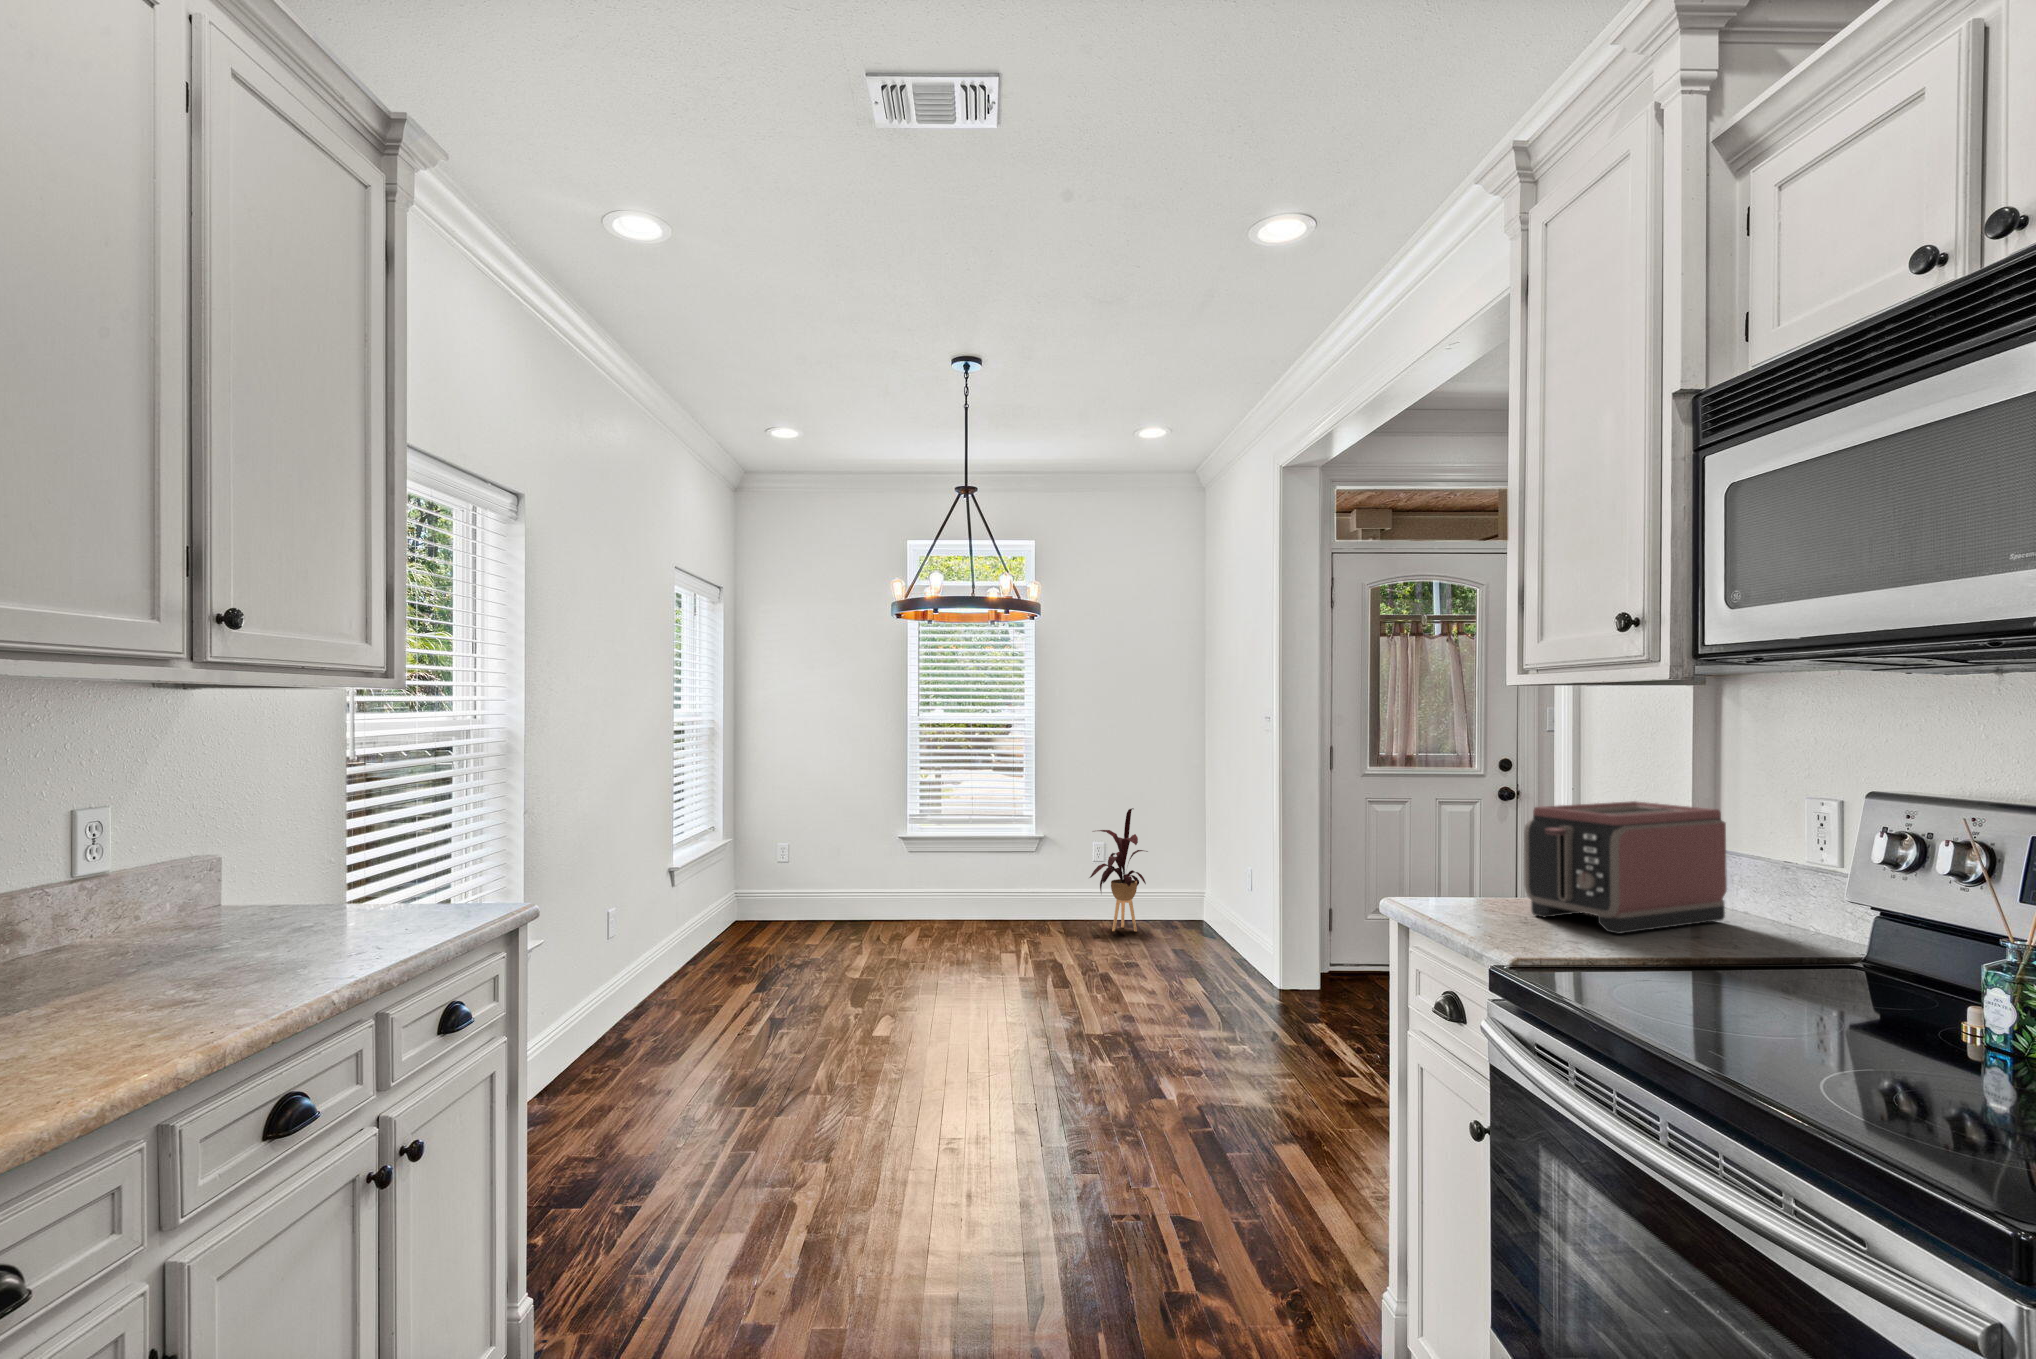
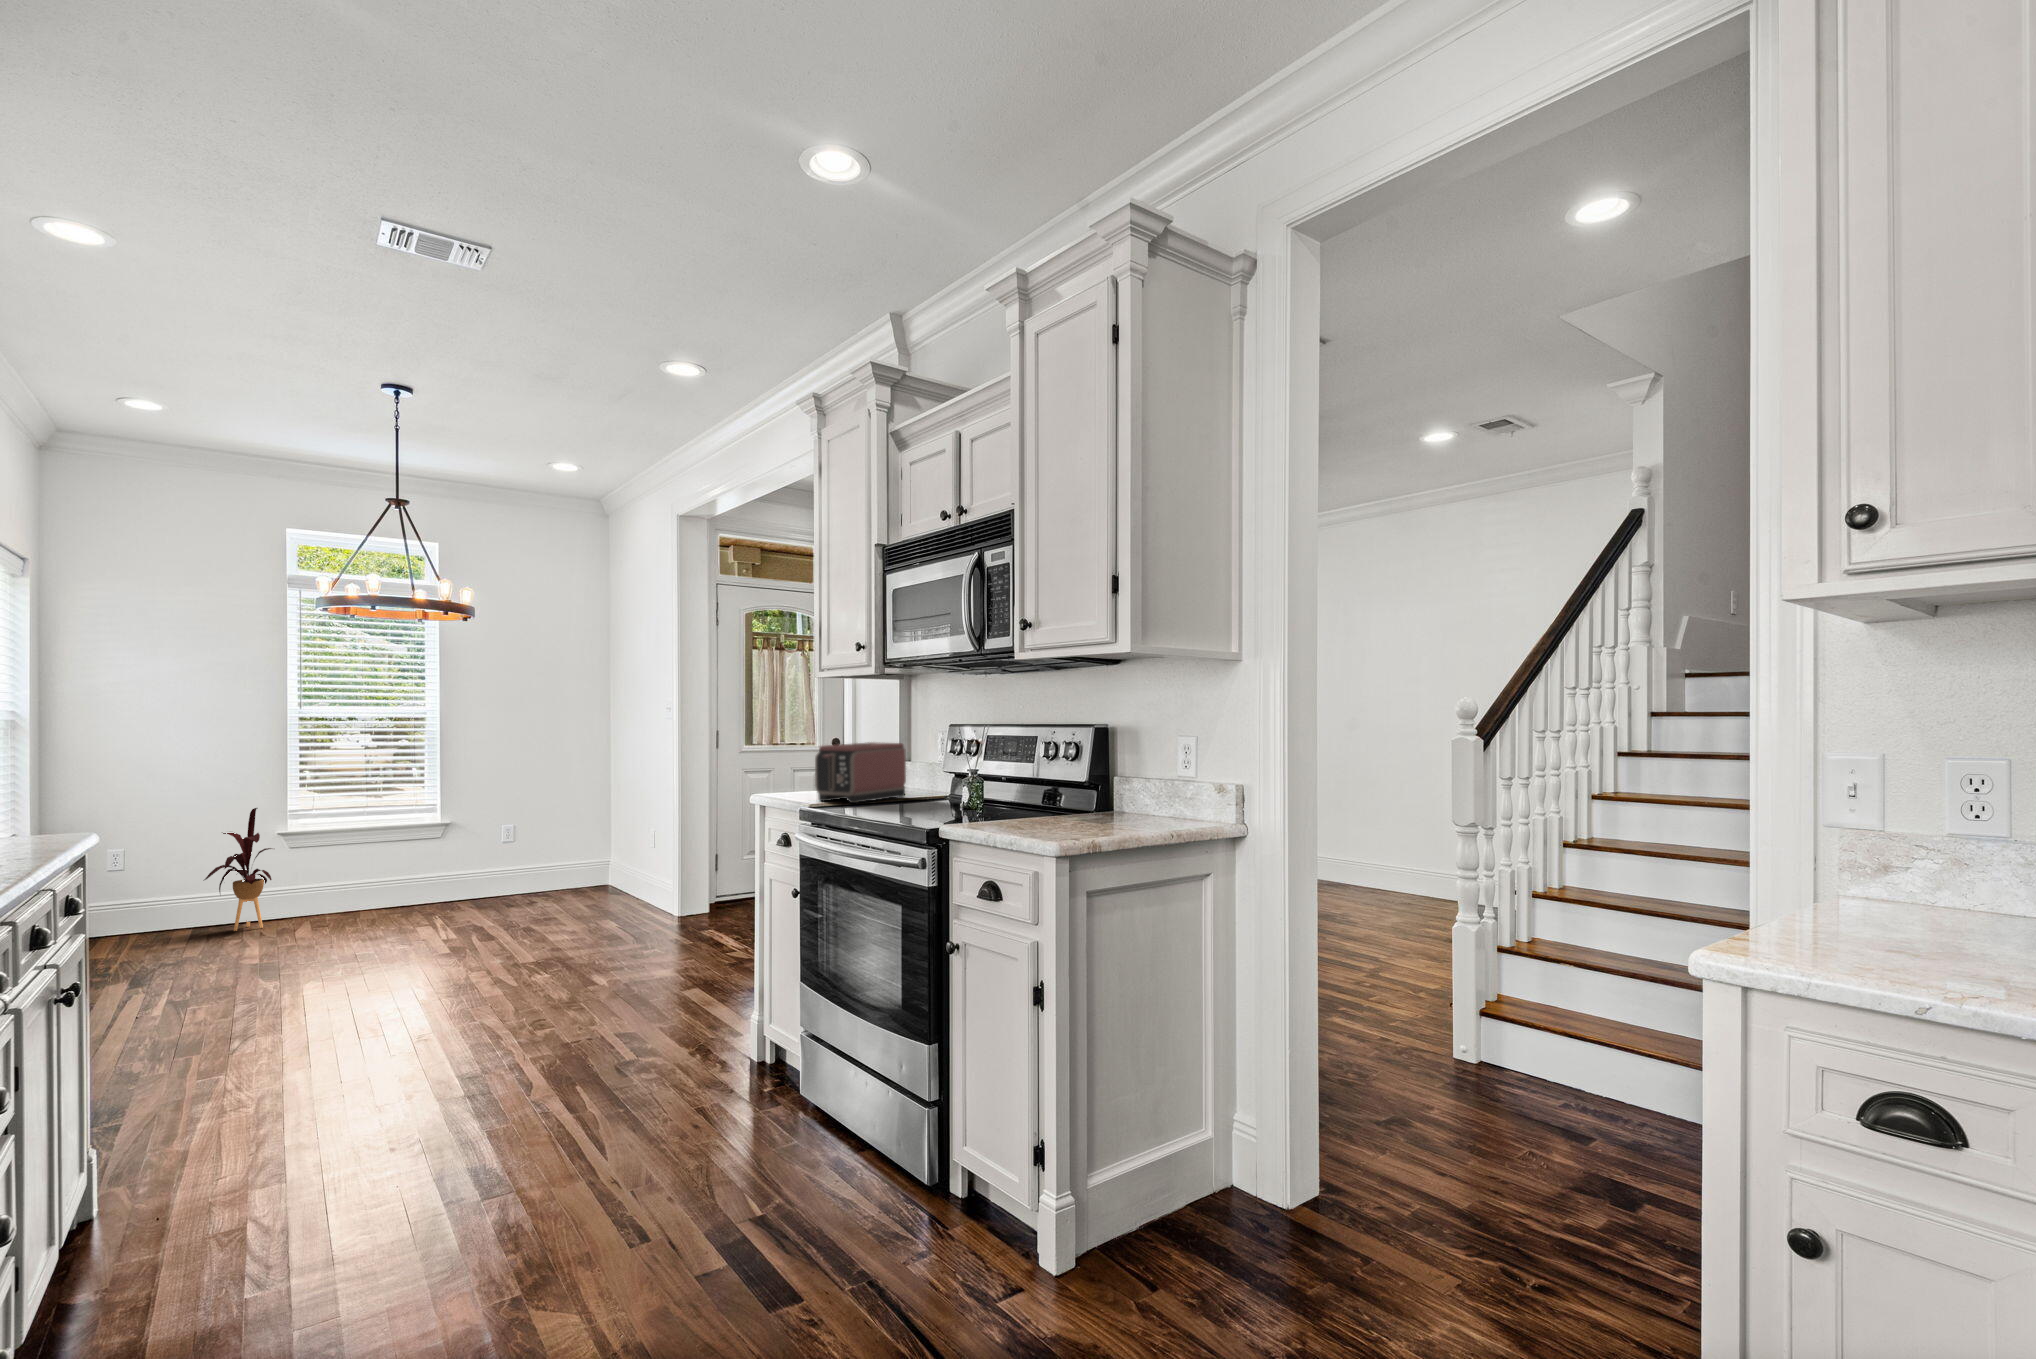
house plant: present [1090,808,1148,931] -> present [204,808,272,931]

